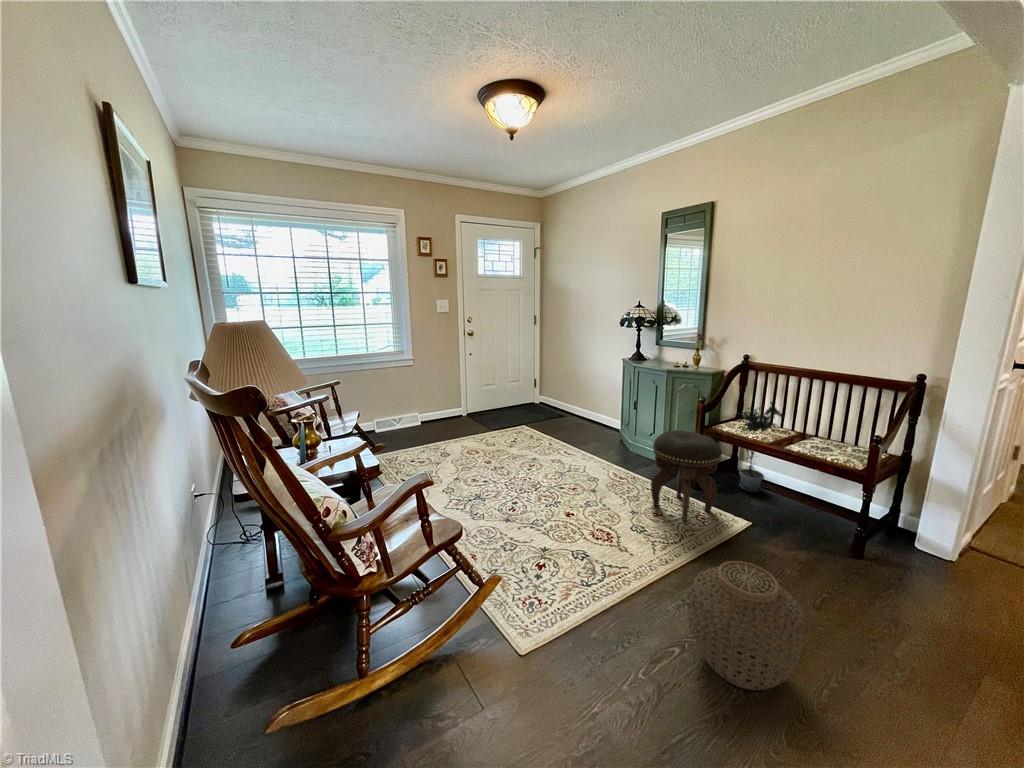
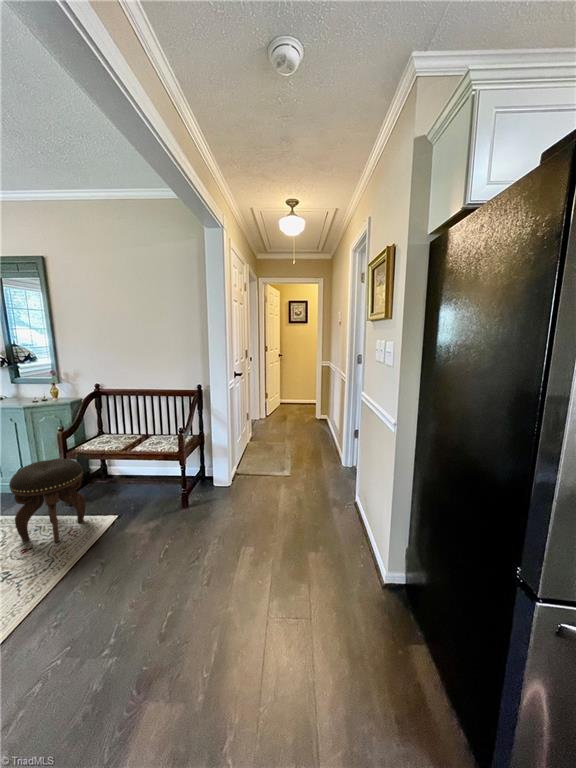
potted plant: present [739,402,784,492] -> none [95,417,131,490]
woven basket: present [688,561,805,690] -> none [43,562,146,680]

